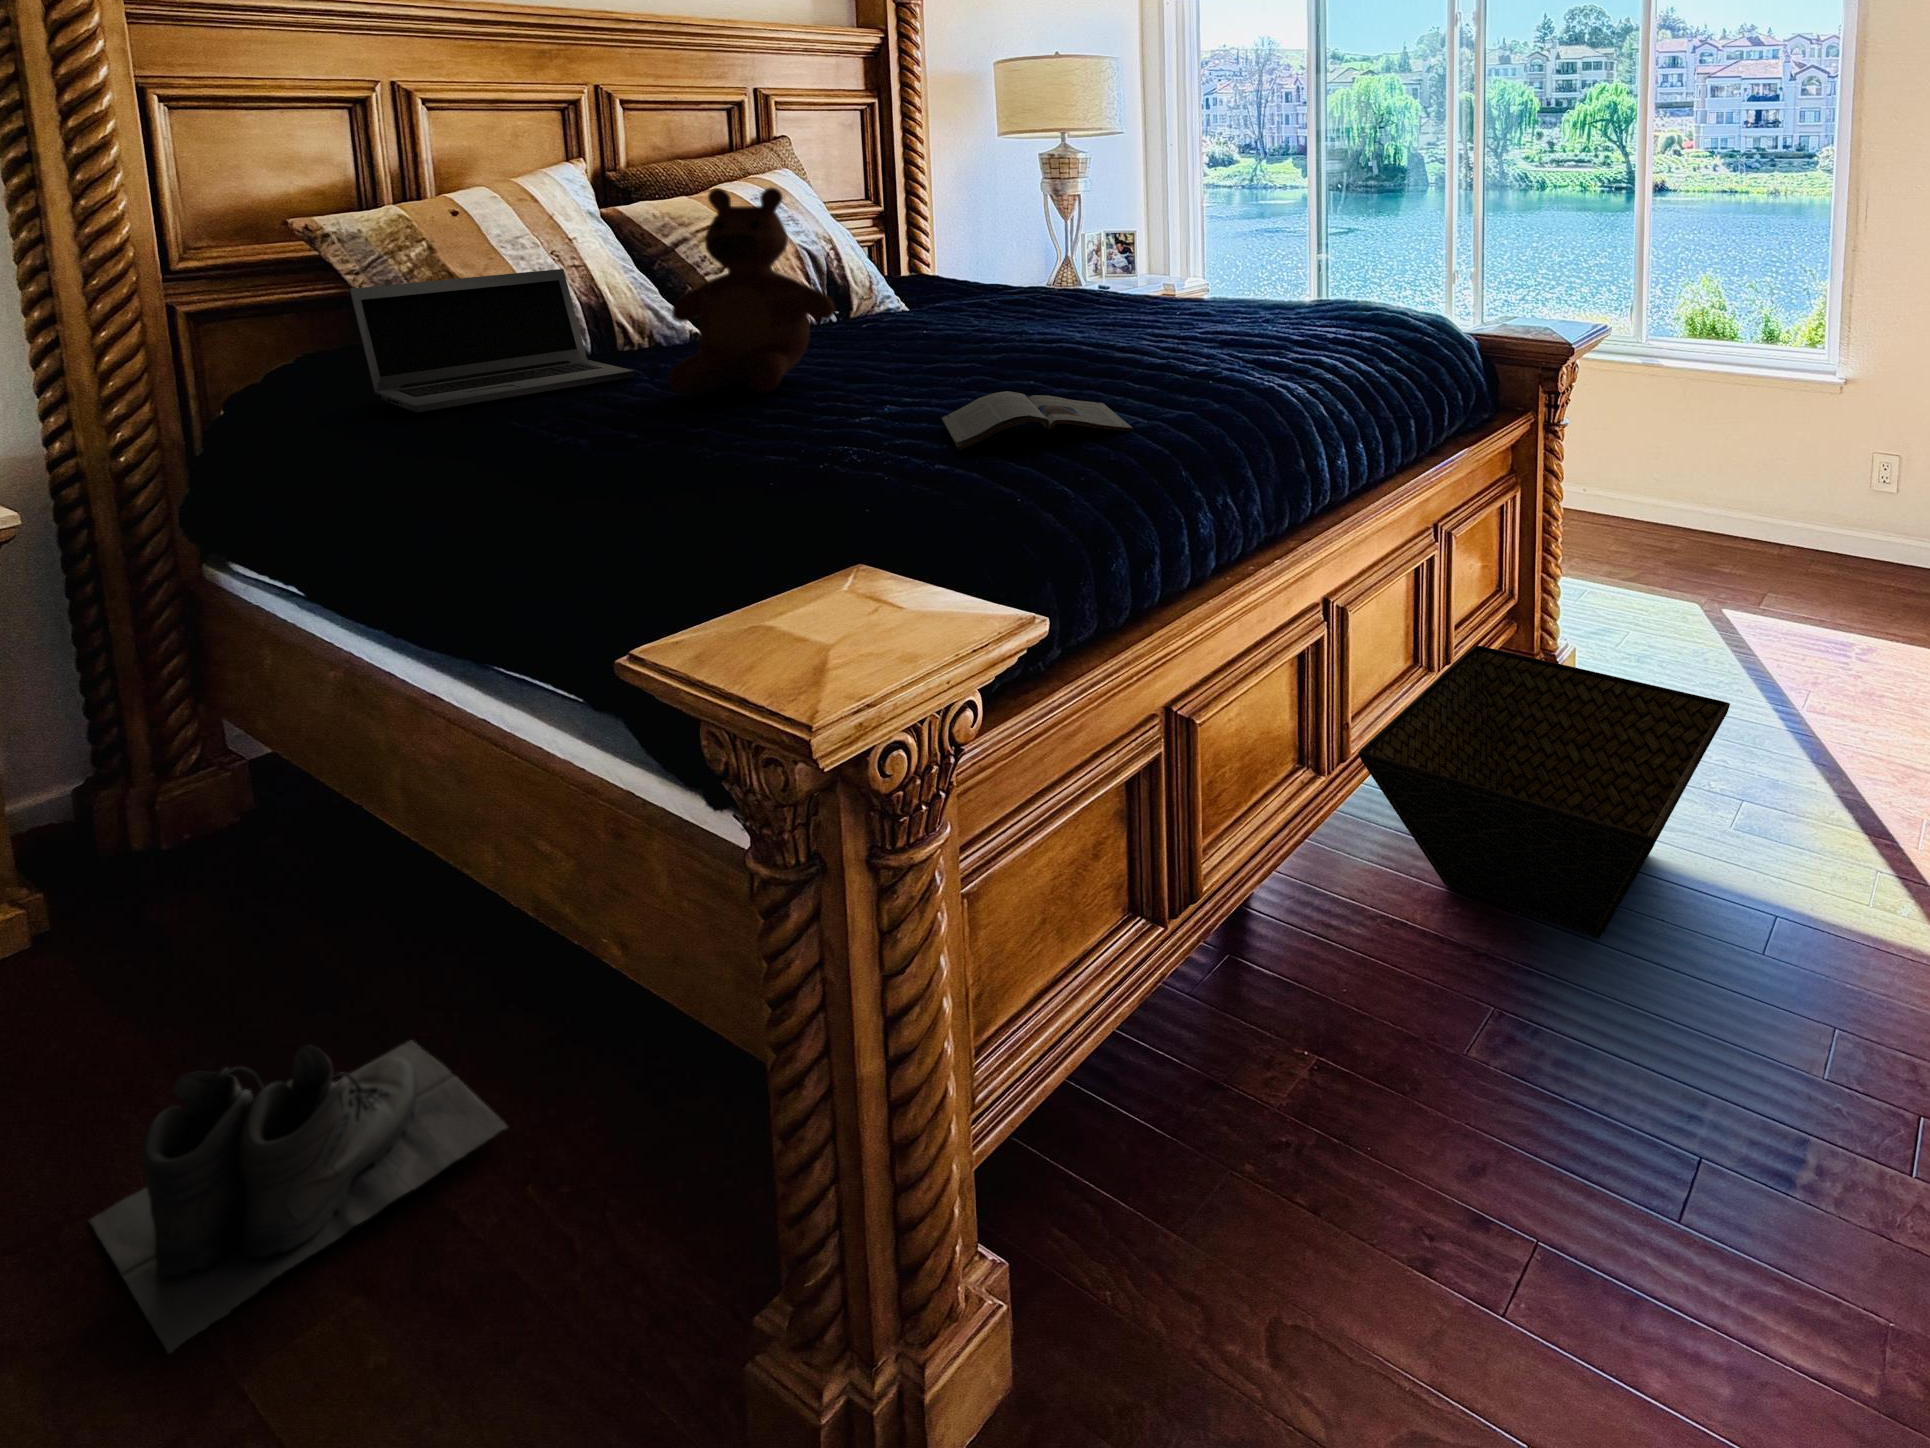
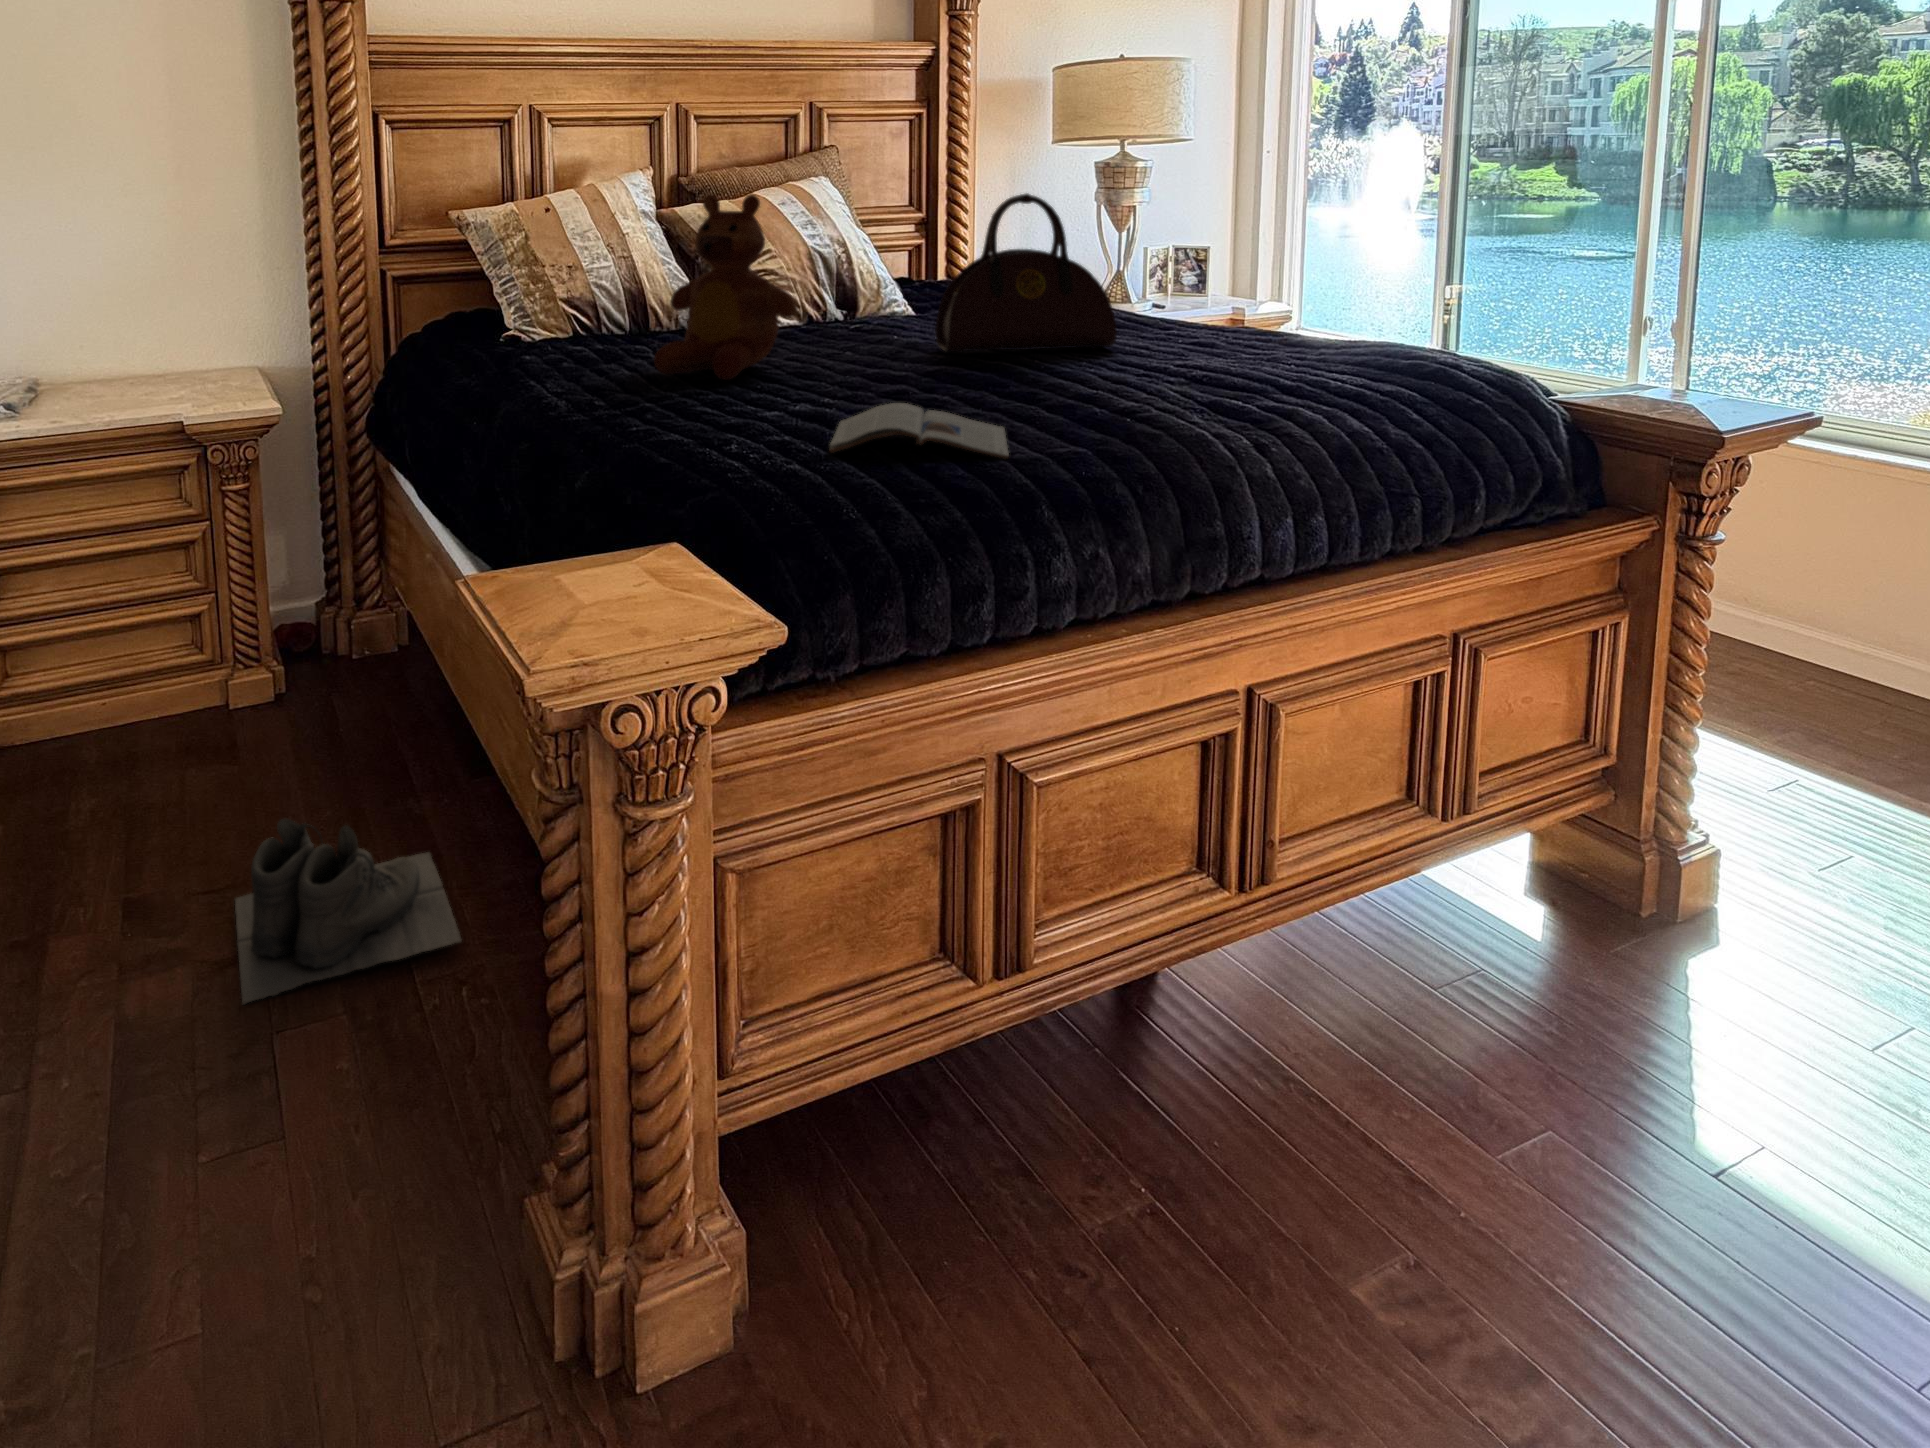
handbag: none [963,182,1133,341] -> present [935,193,1117,353]
laptop: present [349,269,635,412] -> none [464,259,646,367]
basket: present [1358,645,1730,938] -> none [1283,802,1925,1236]

